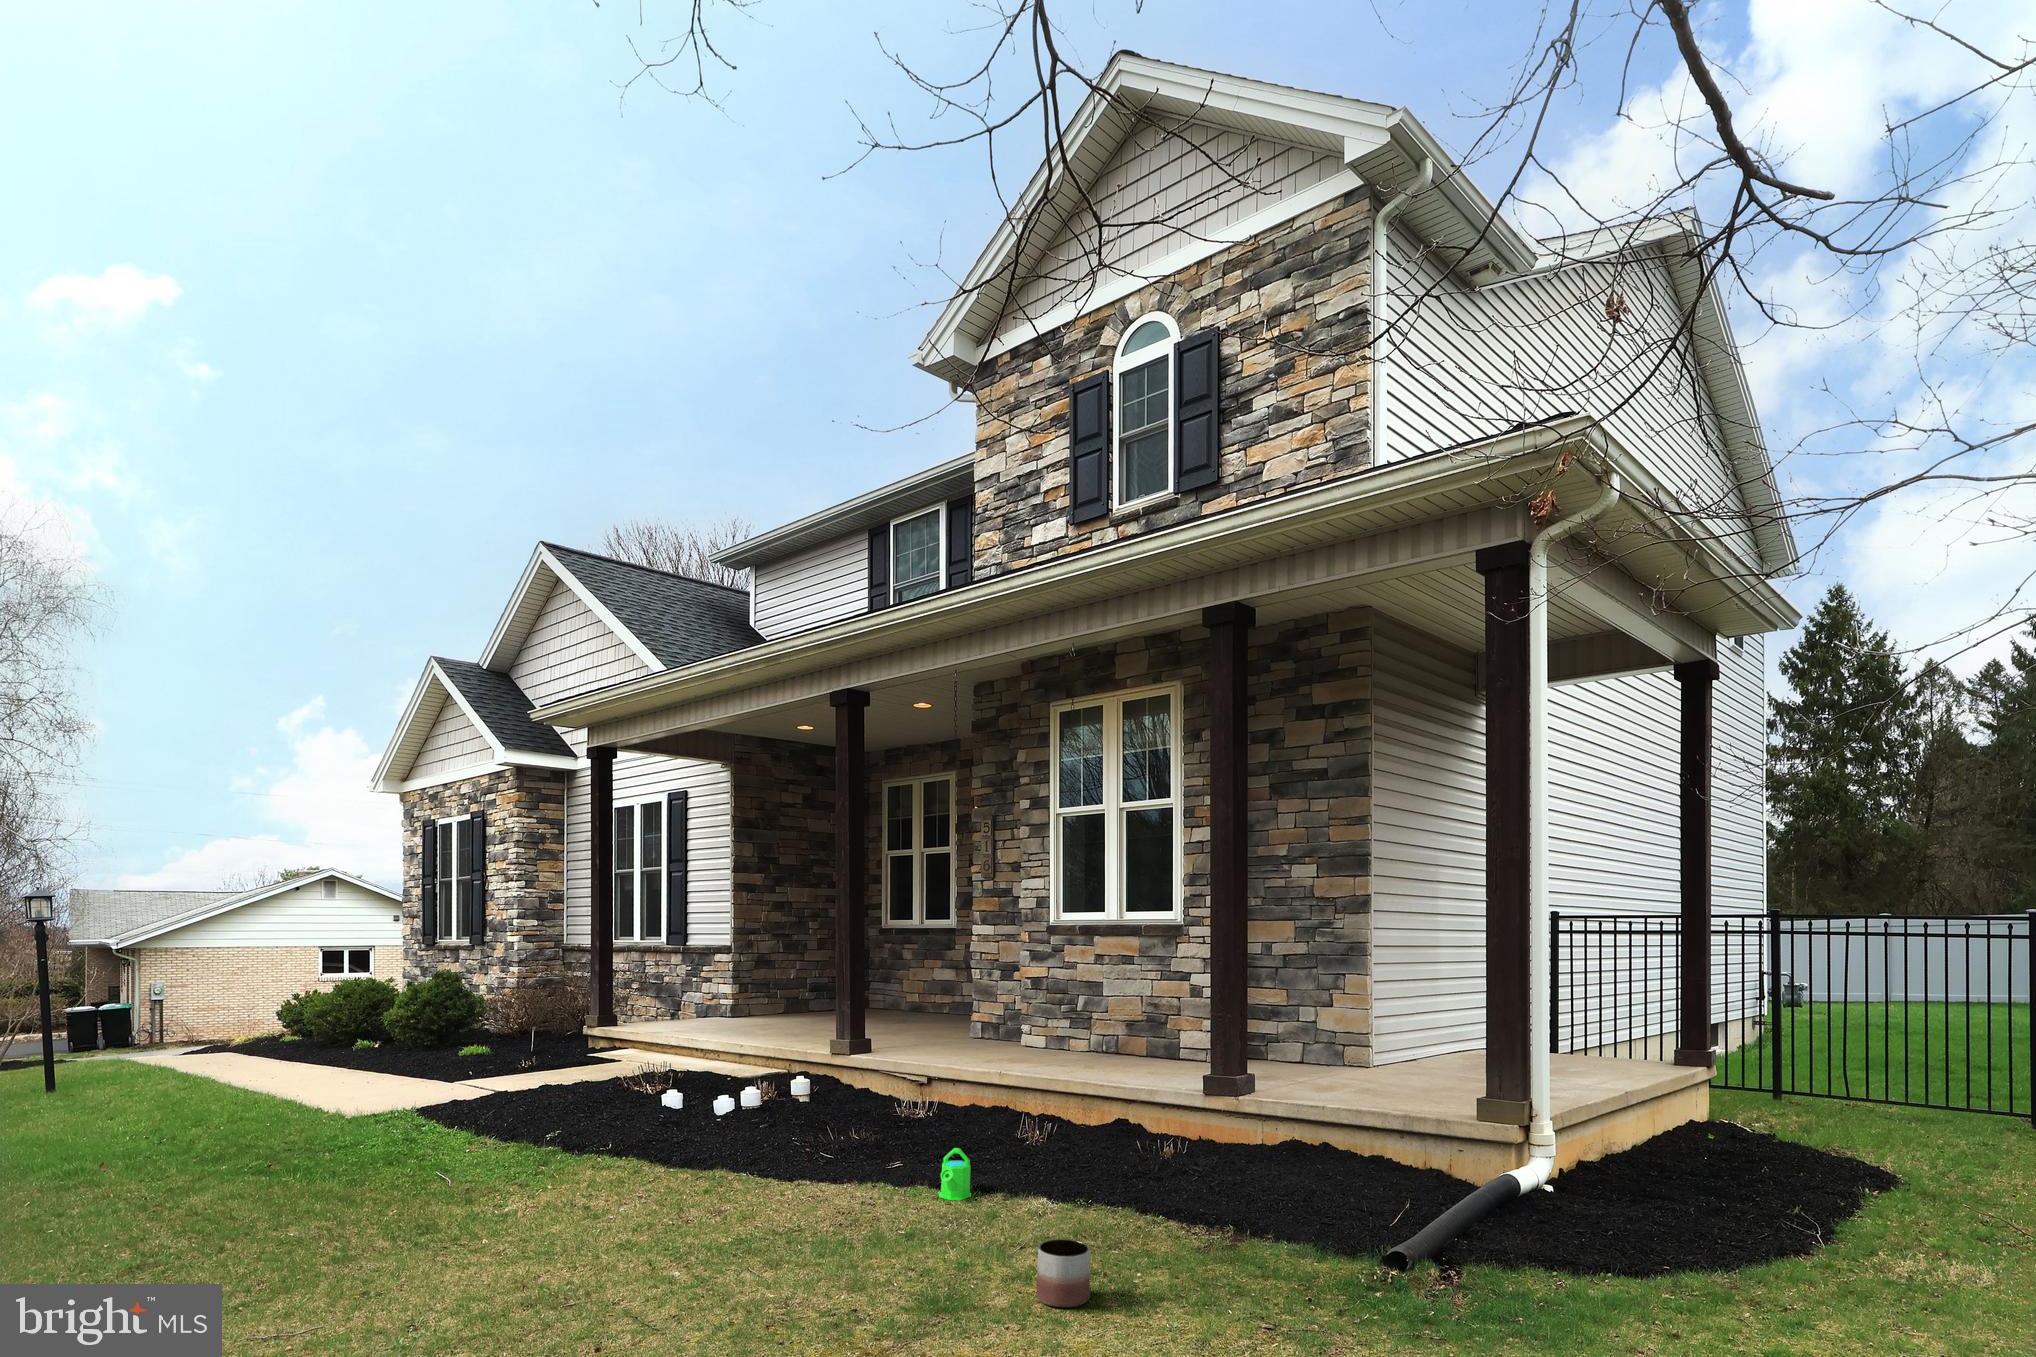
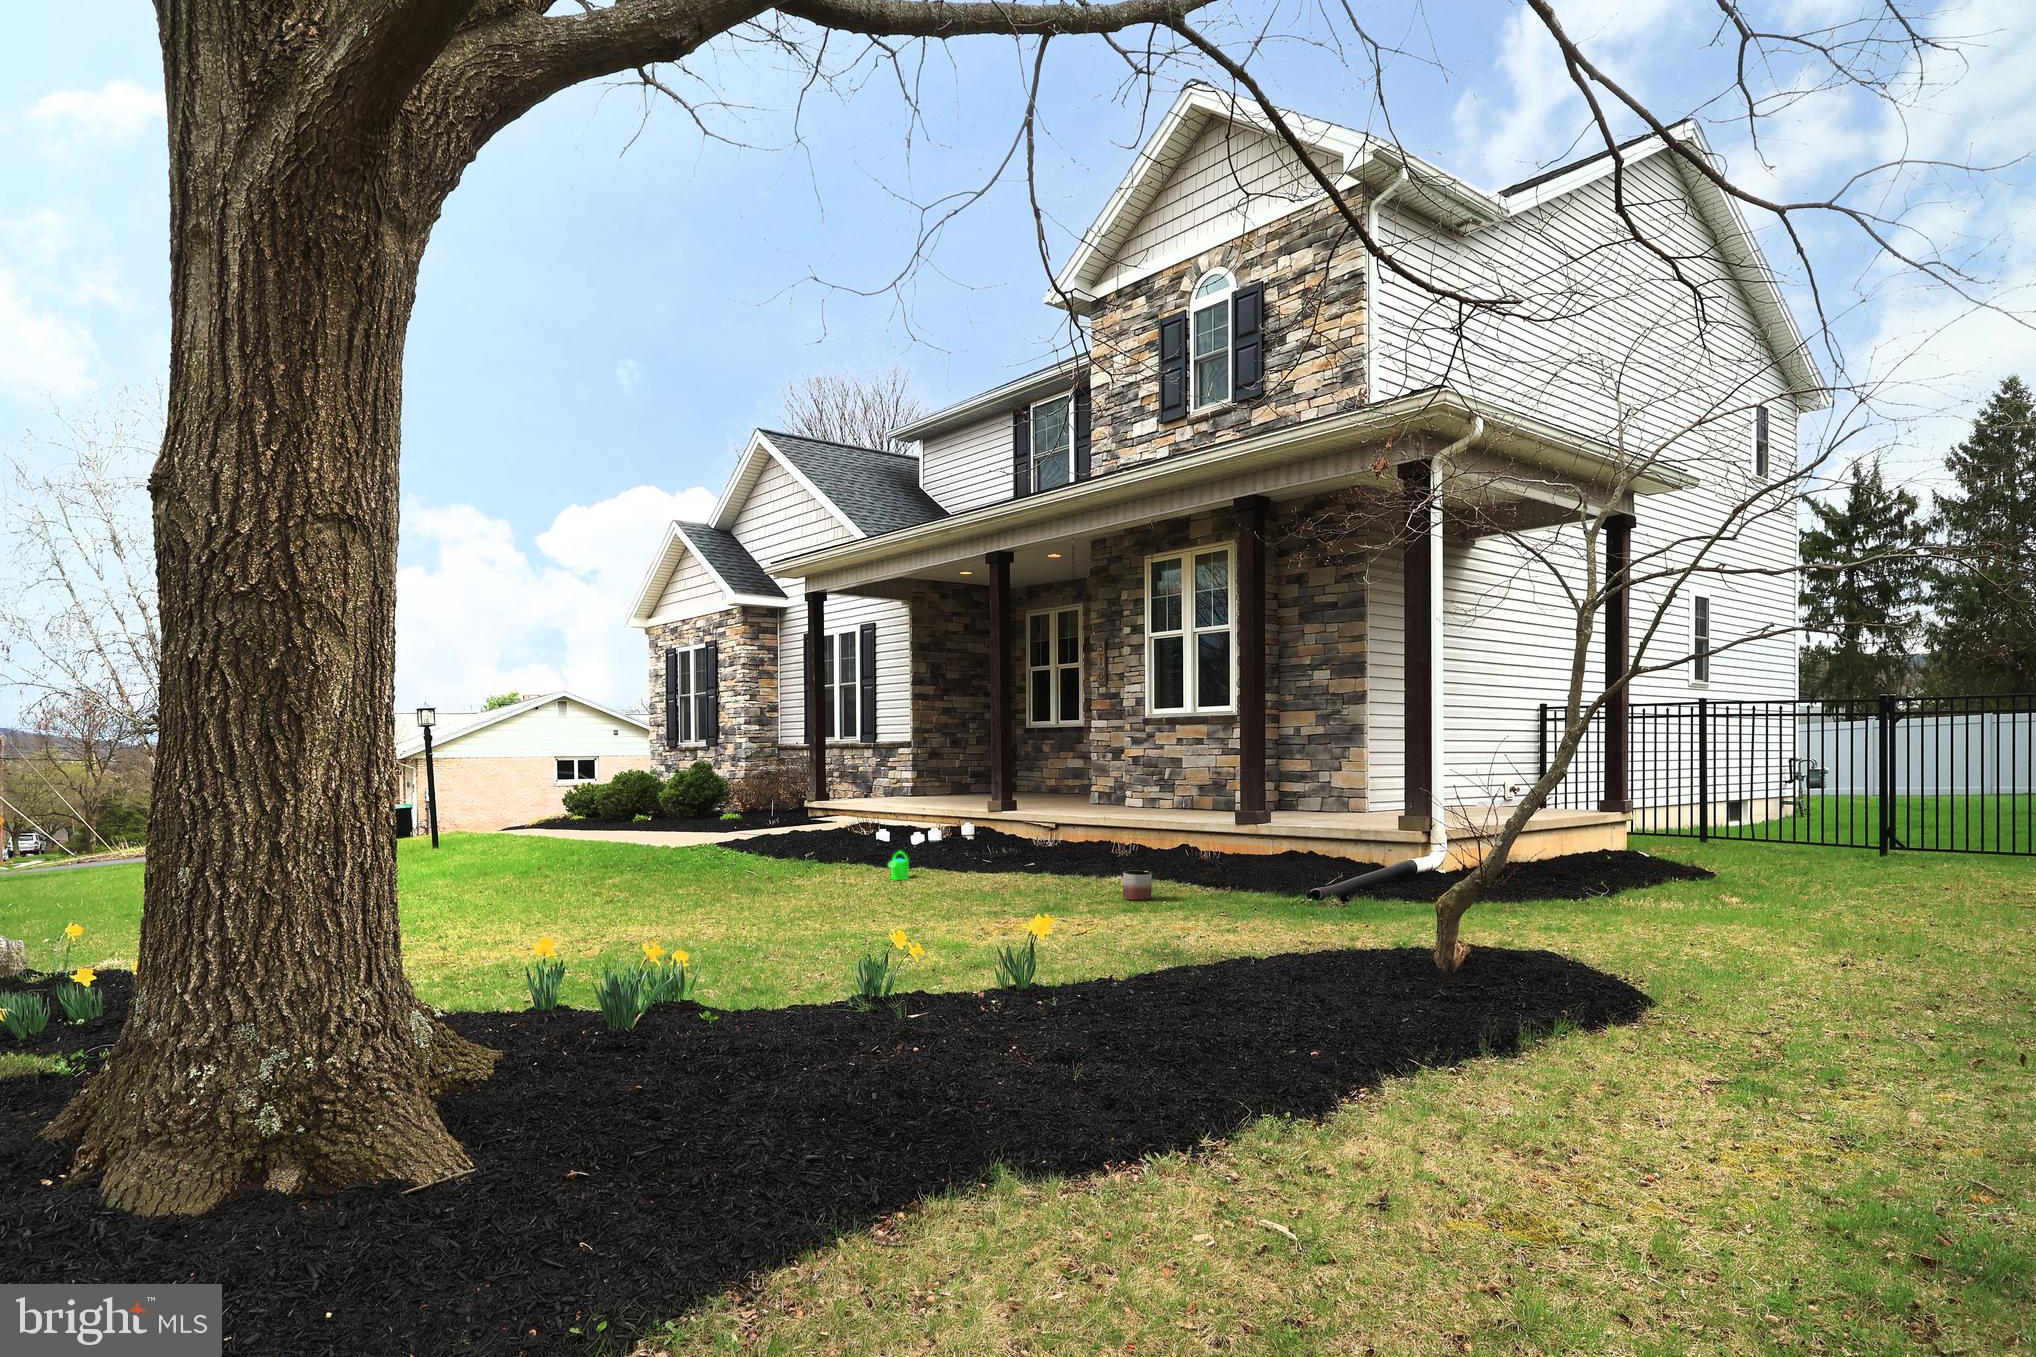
watering can: present [939,1148,971,1200] -> present [888,851,909,880]

